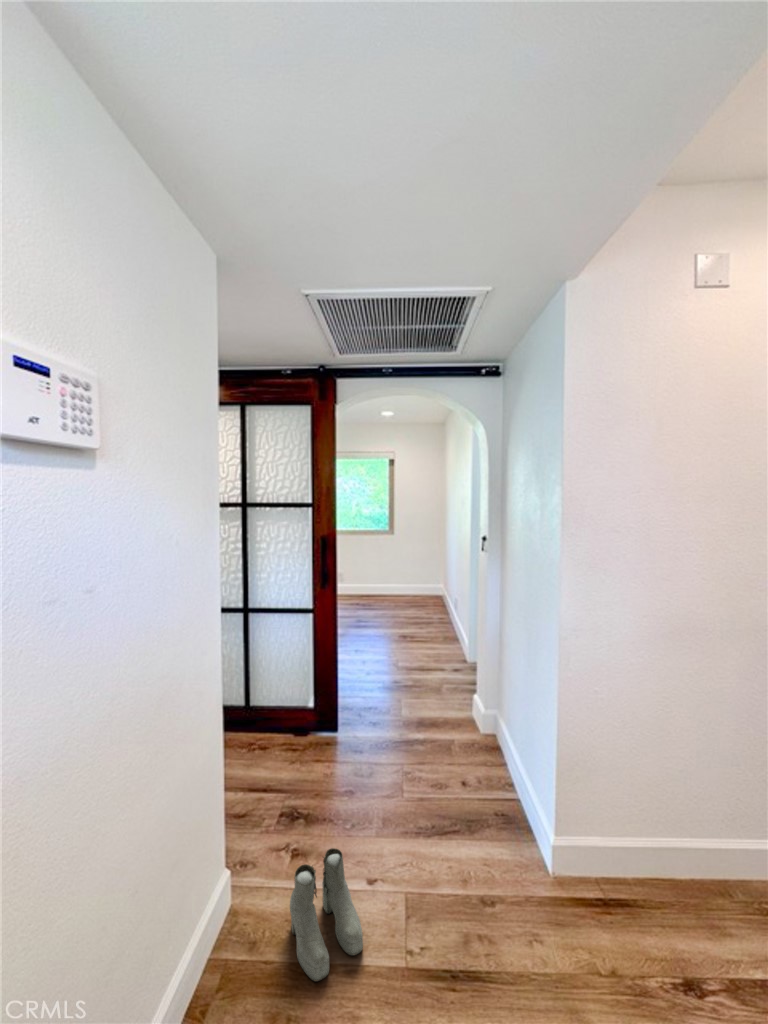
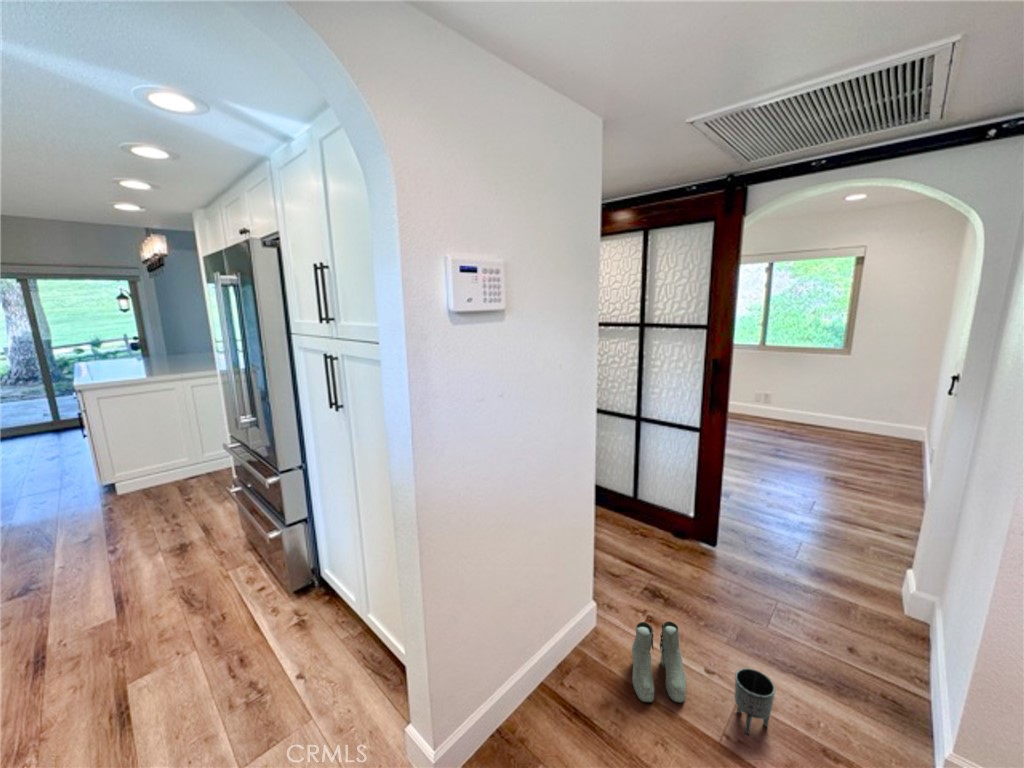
planter: none [412,864,452,949] -> present [734,668,775,735]

